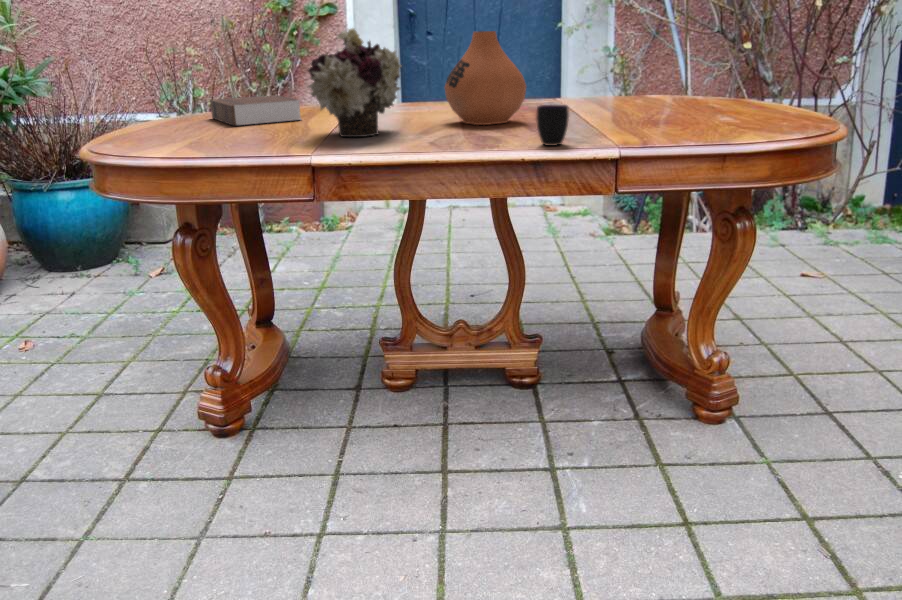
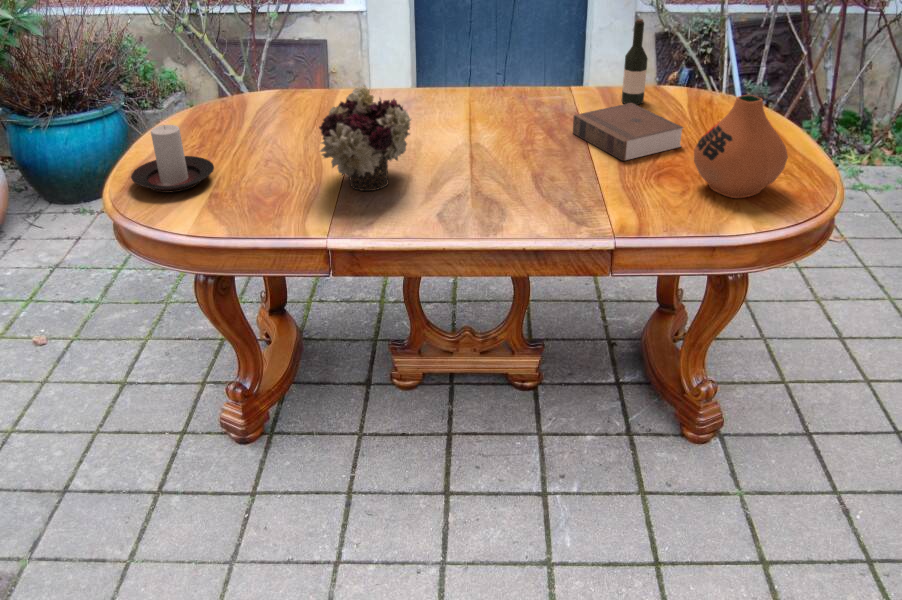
wine bottle: none [606,18,629,102] -> present [622,19,648,105]
vase: present [445,31,526,125] -> present [694,95,788,198]
candle holder: none [113,76,201,143] -> present [131,125,214,193]
book: present [210,95,301,125] -> present [573,103,683,161]
cup: present [536,105,569,146] -> none [540,187,571,229]

